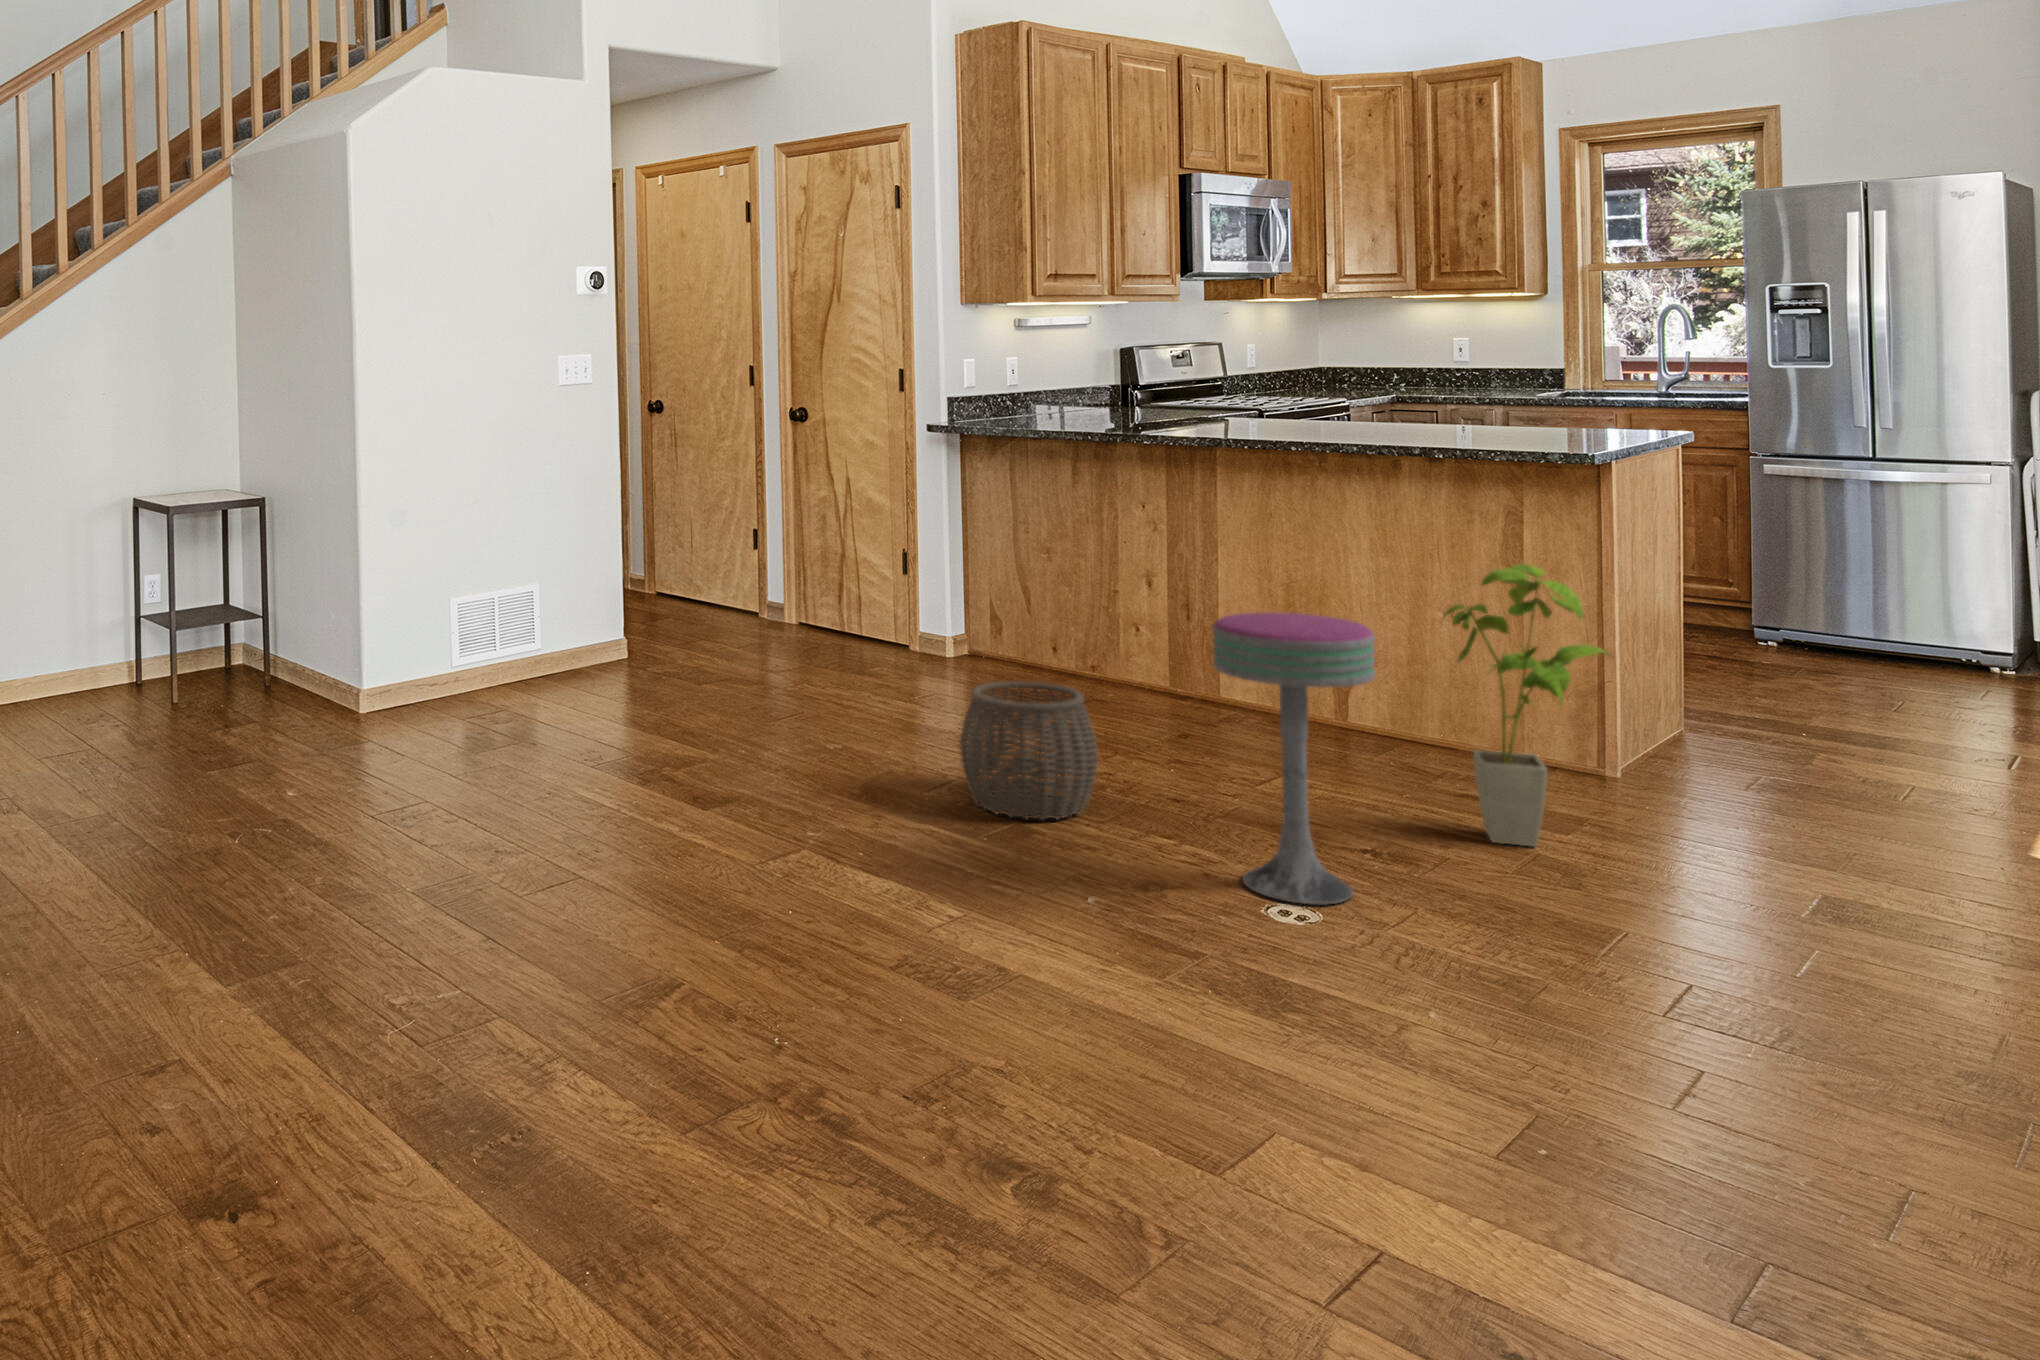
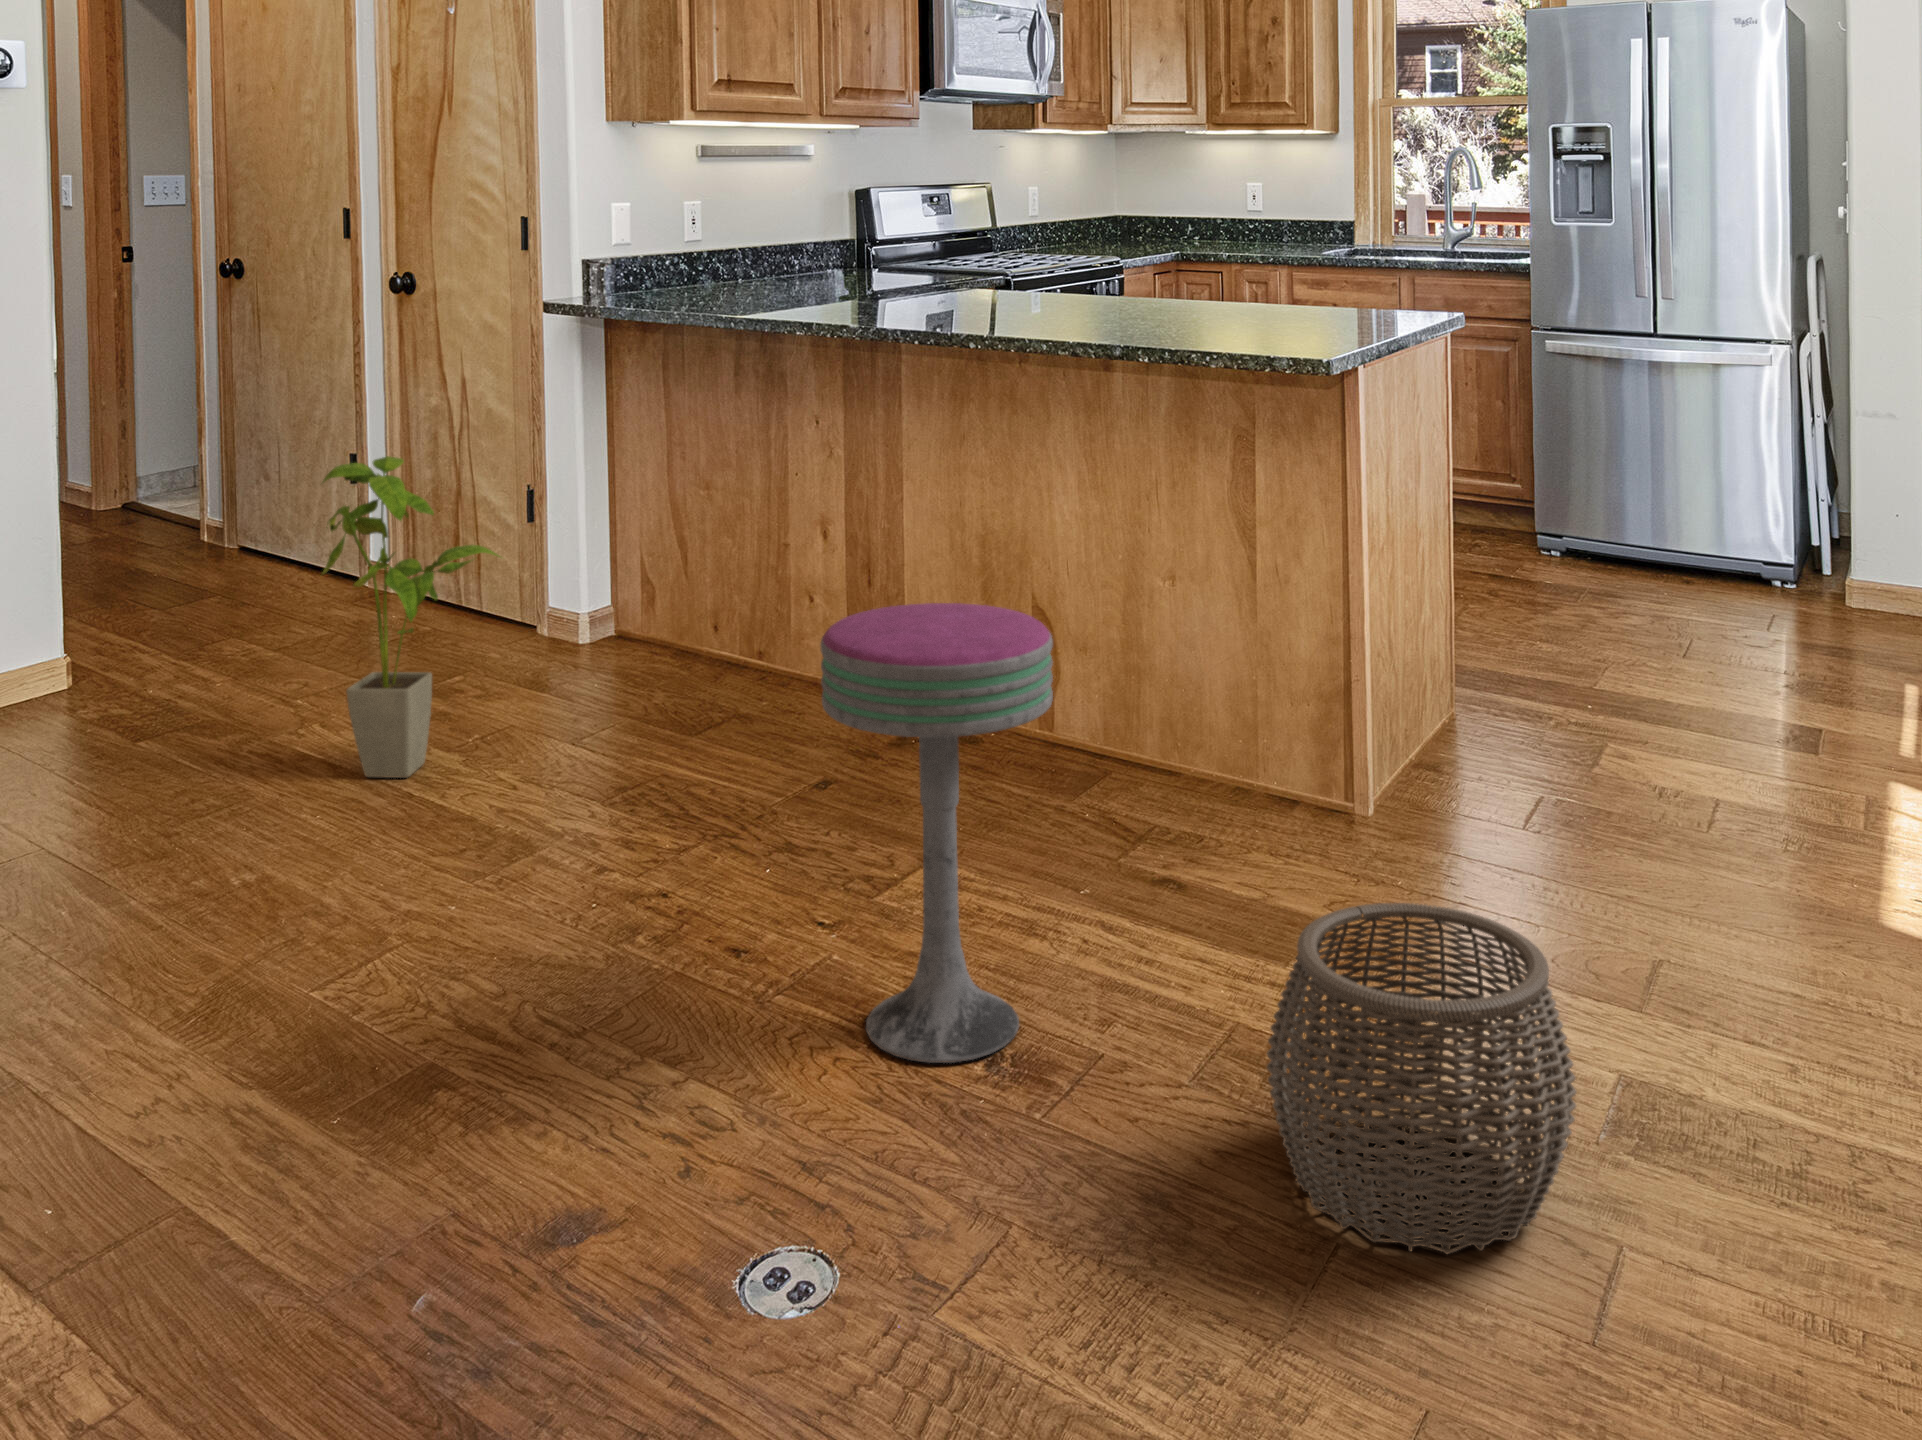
house plant: present [1444,564,1615,846] -> present [322,456,500,778]
woven basket: present [960,681,1098,820] -> present [1267,903,1576,1254]

